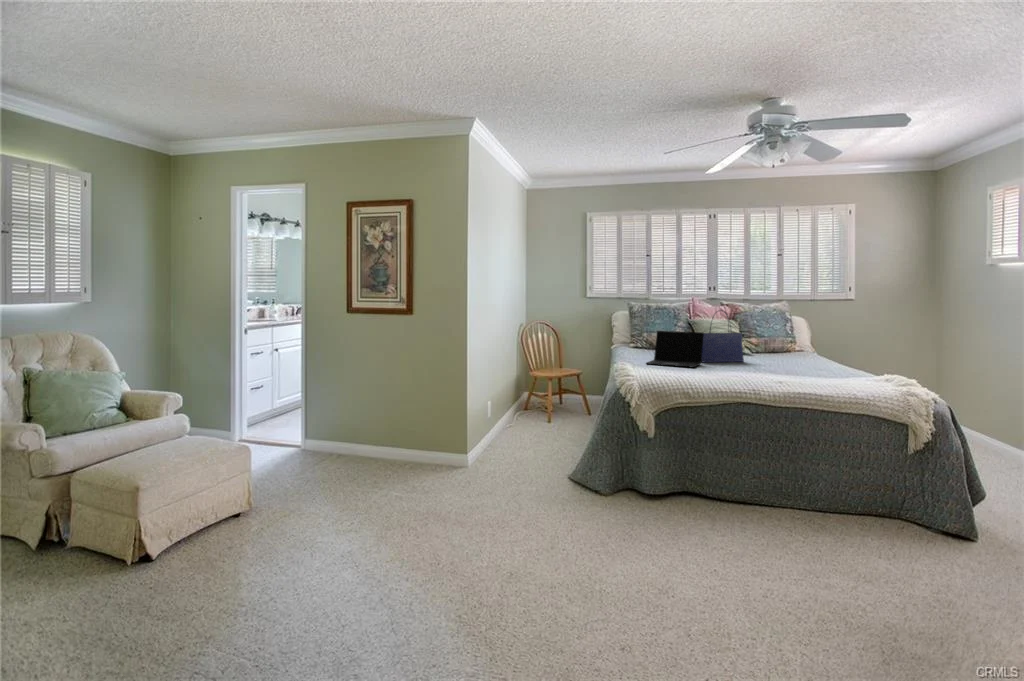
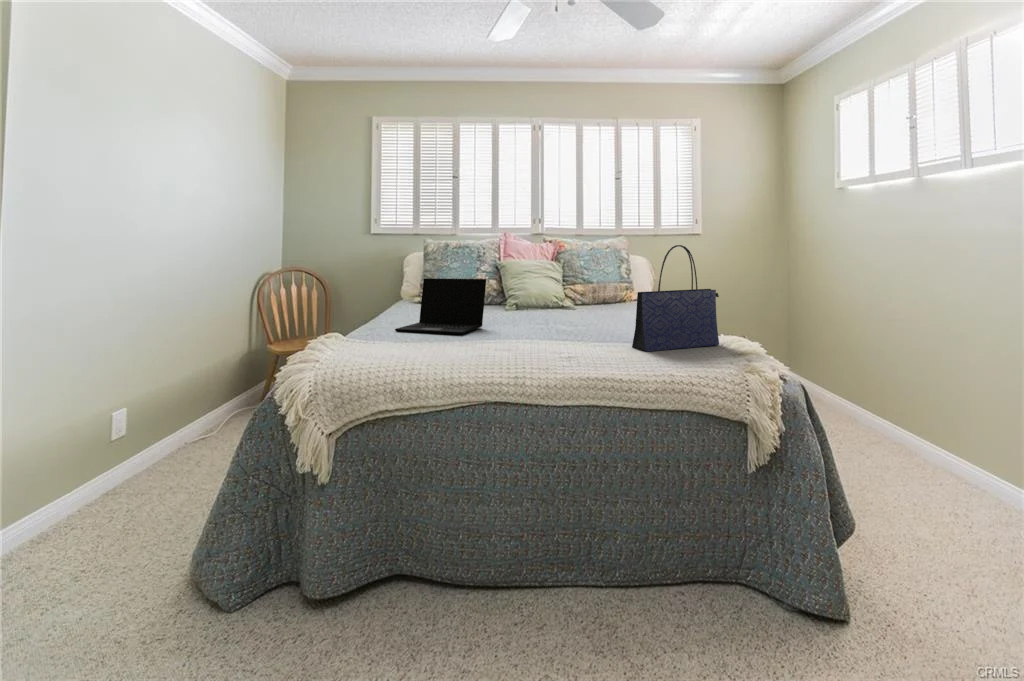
tote bag: present [701,312,744,362] -> present [632,245,719,352]

